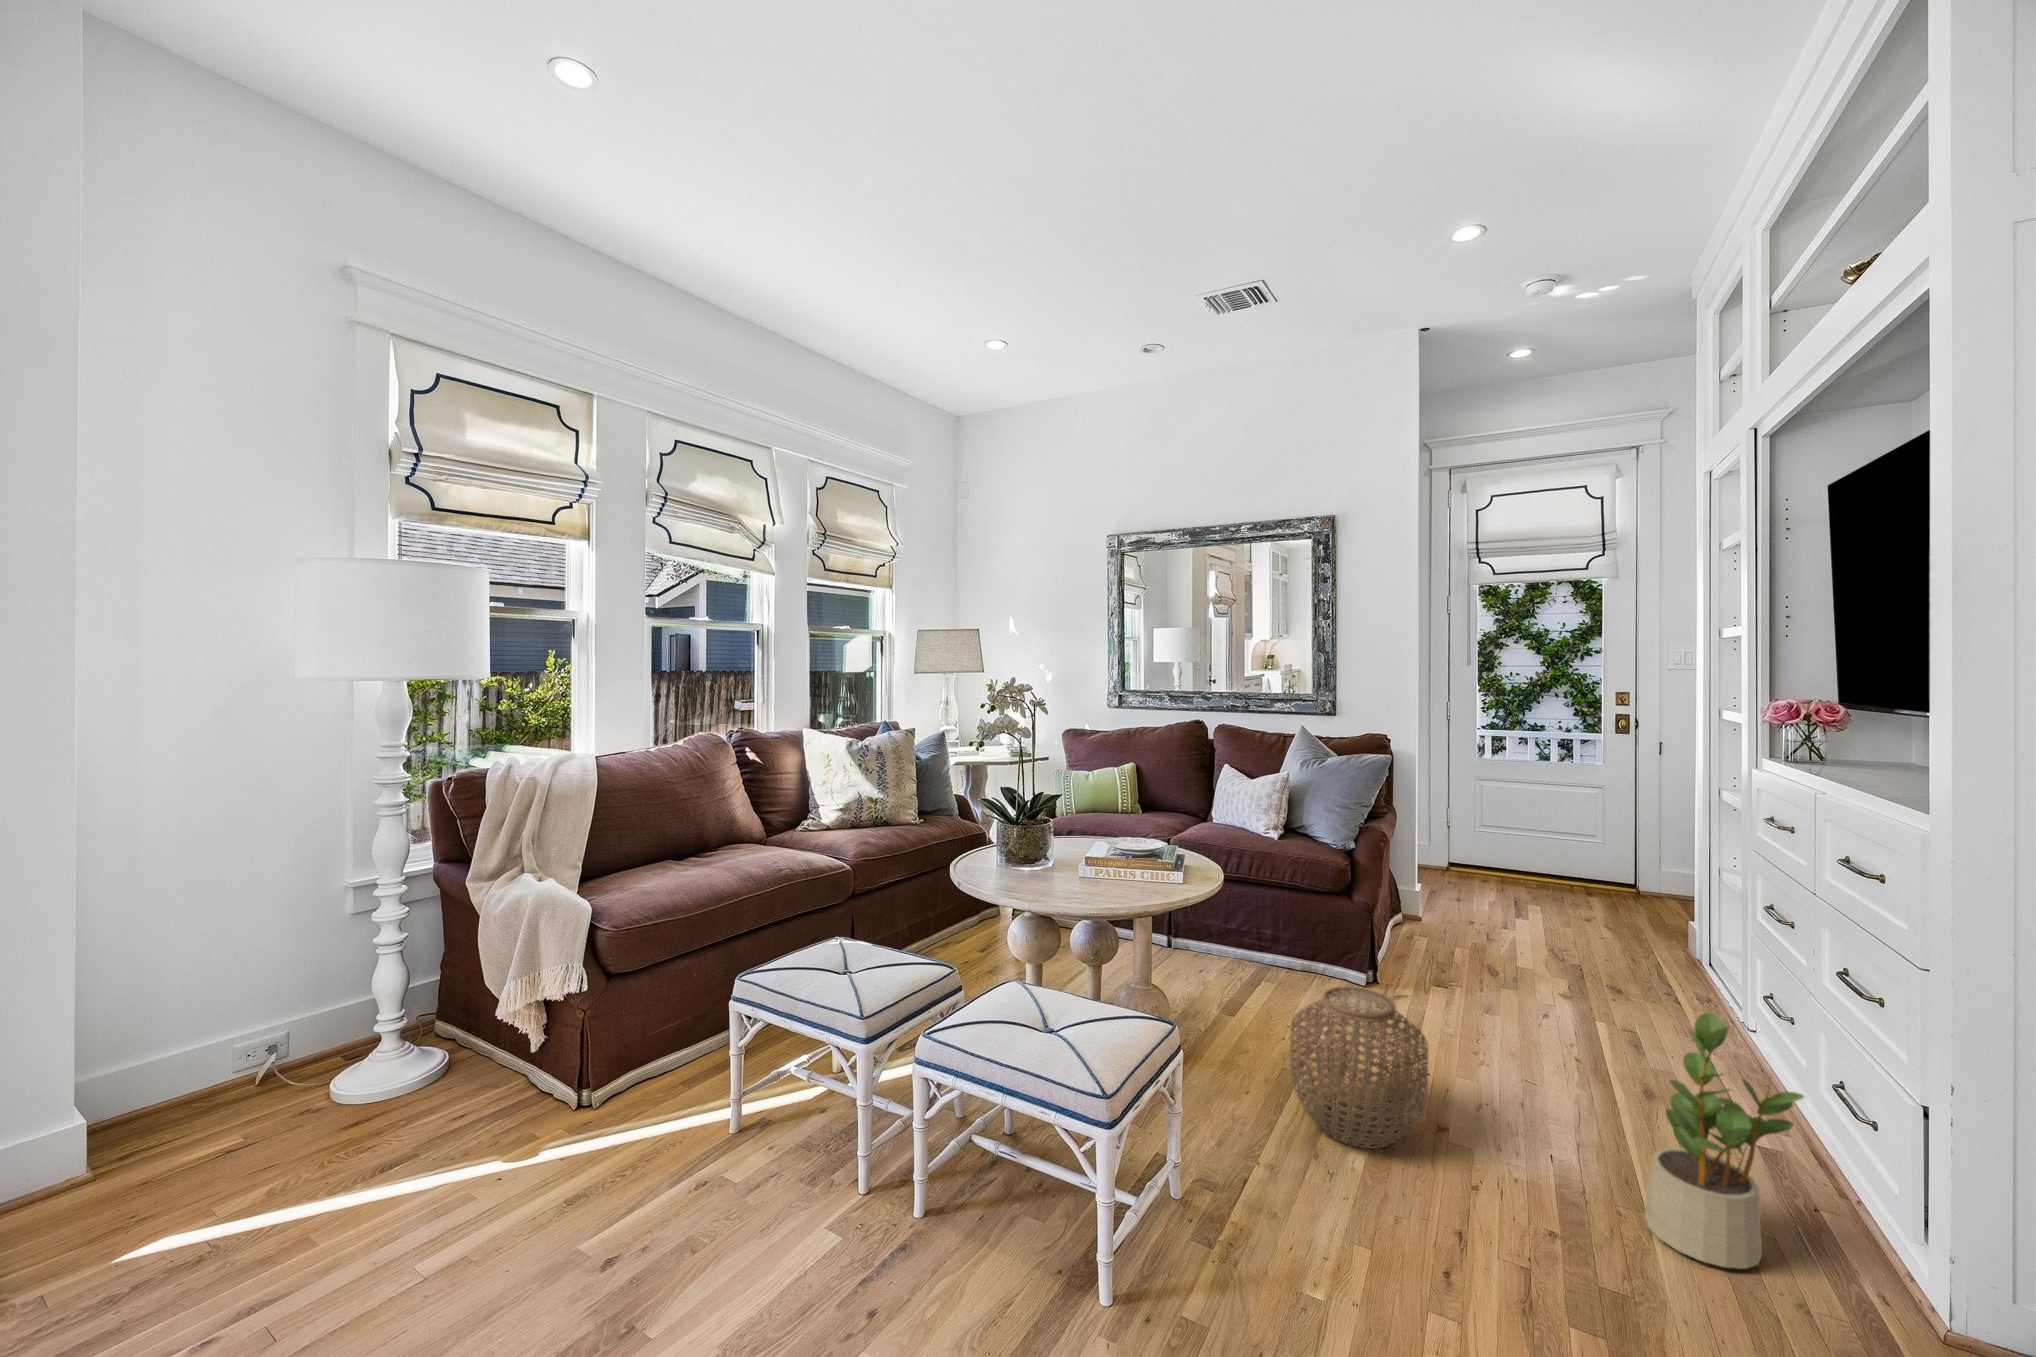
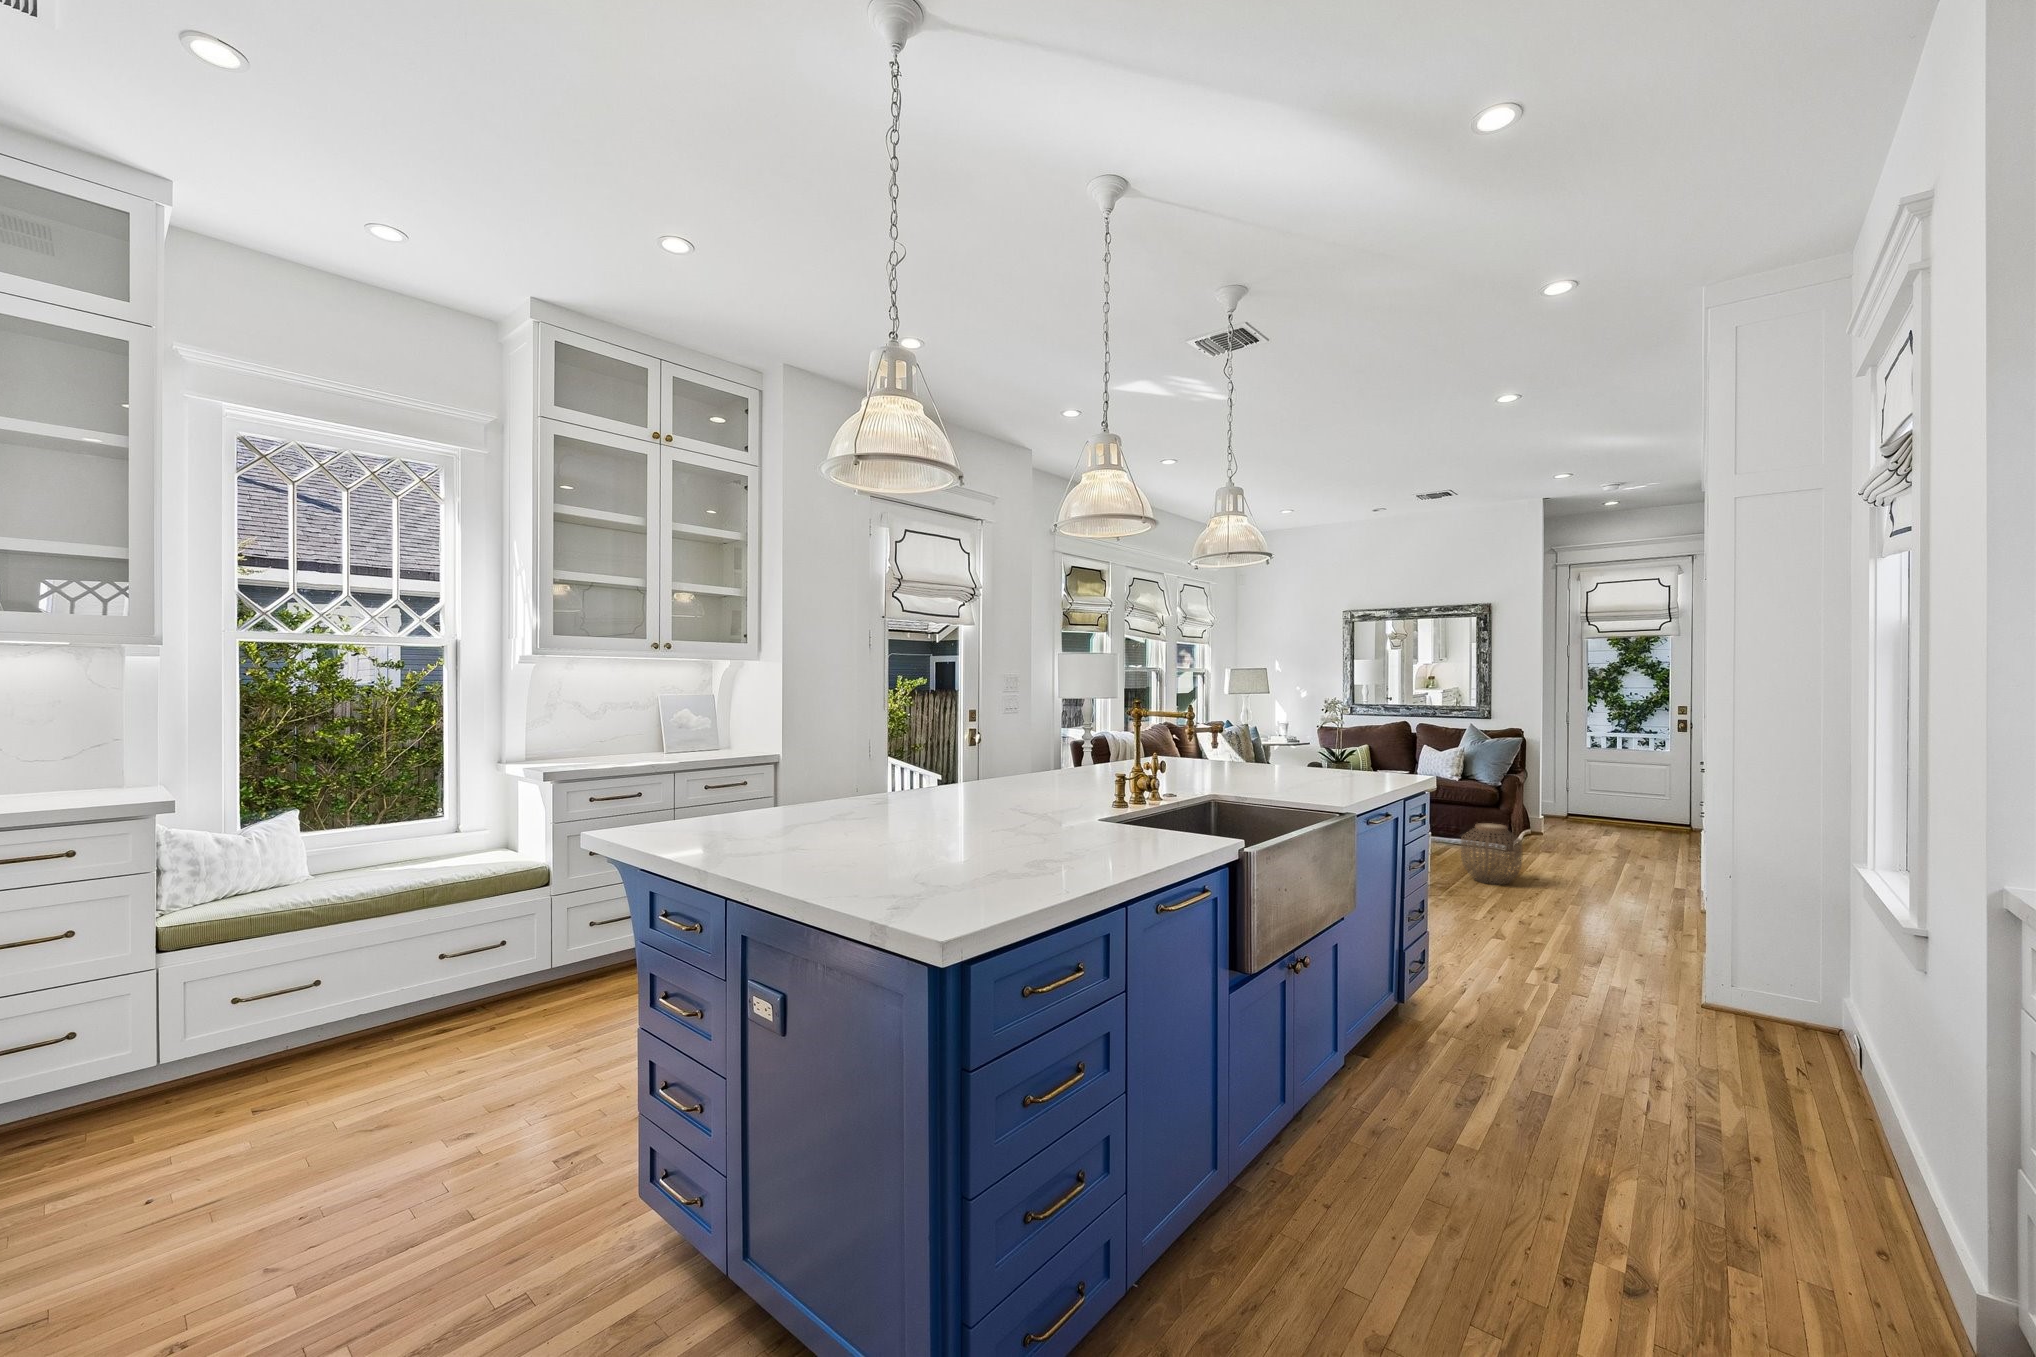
potted plant: present [1644,1013,1804,1269] -> none [1608,815,1665,906]

